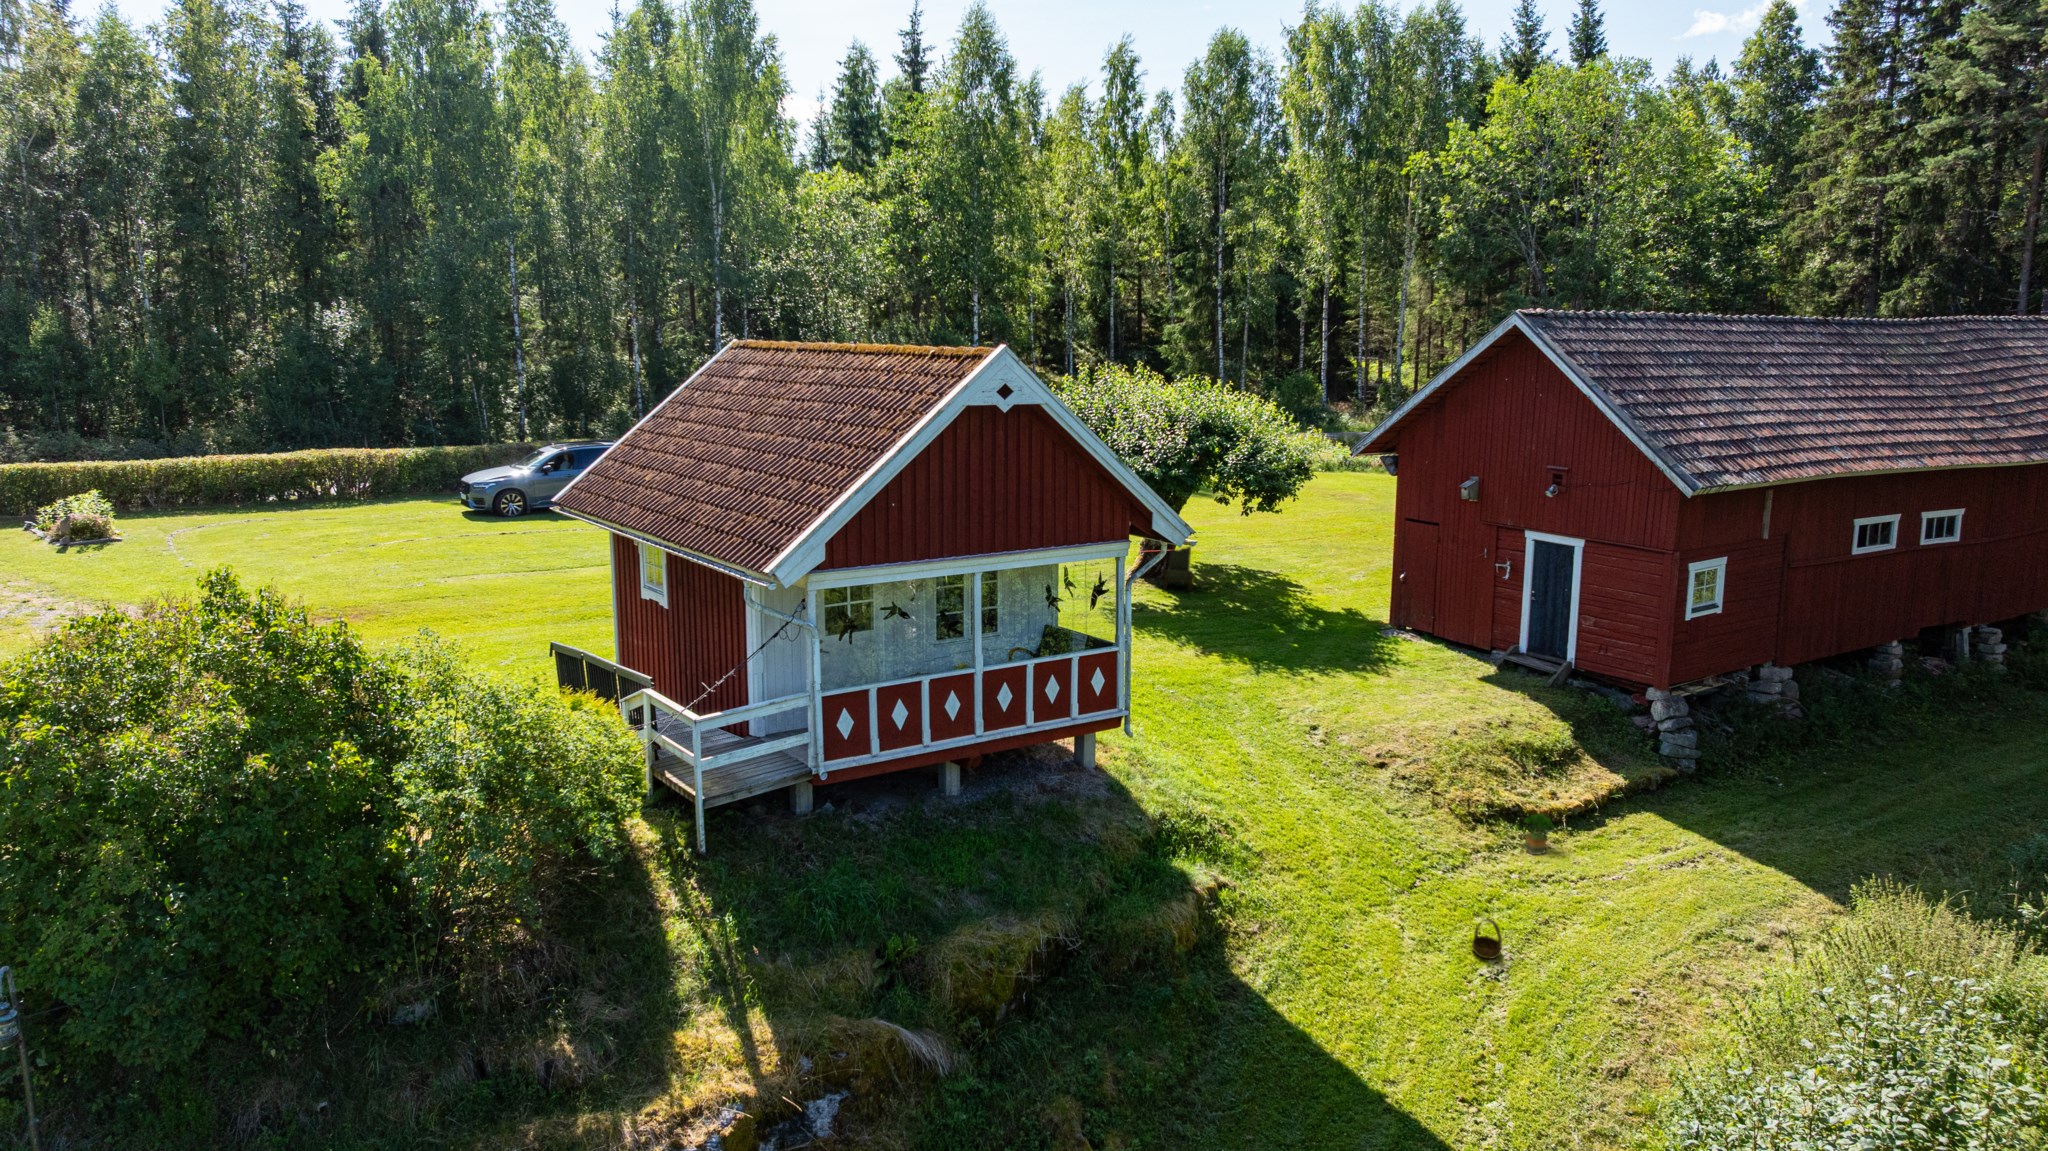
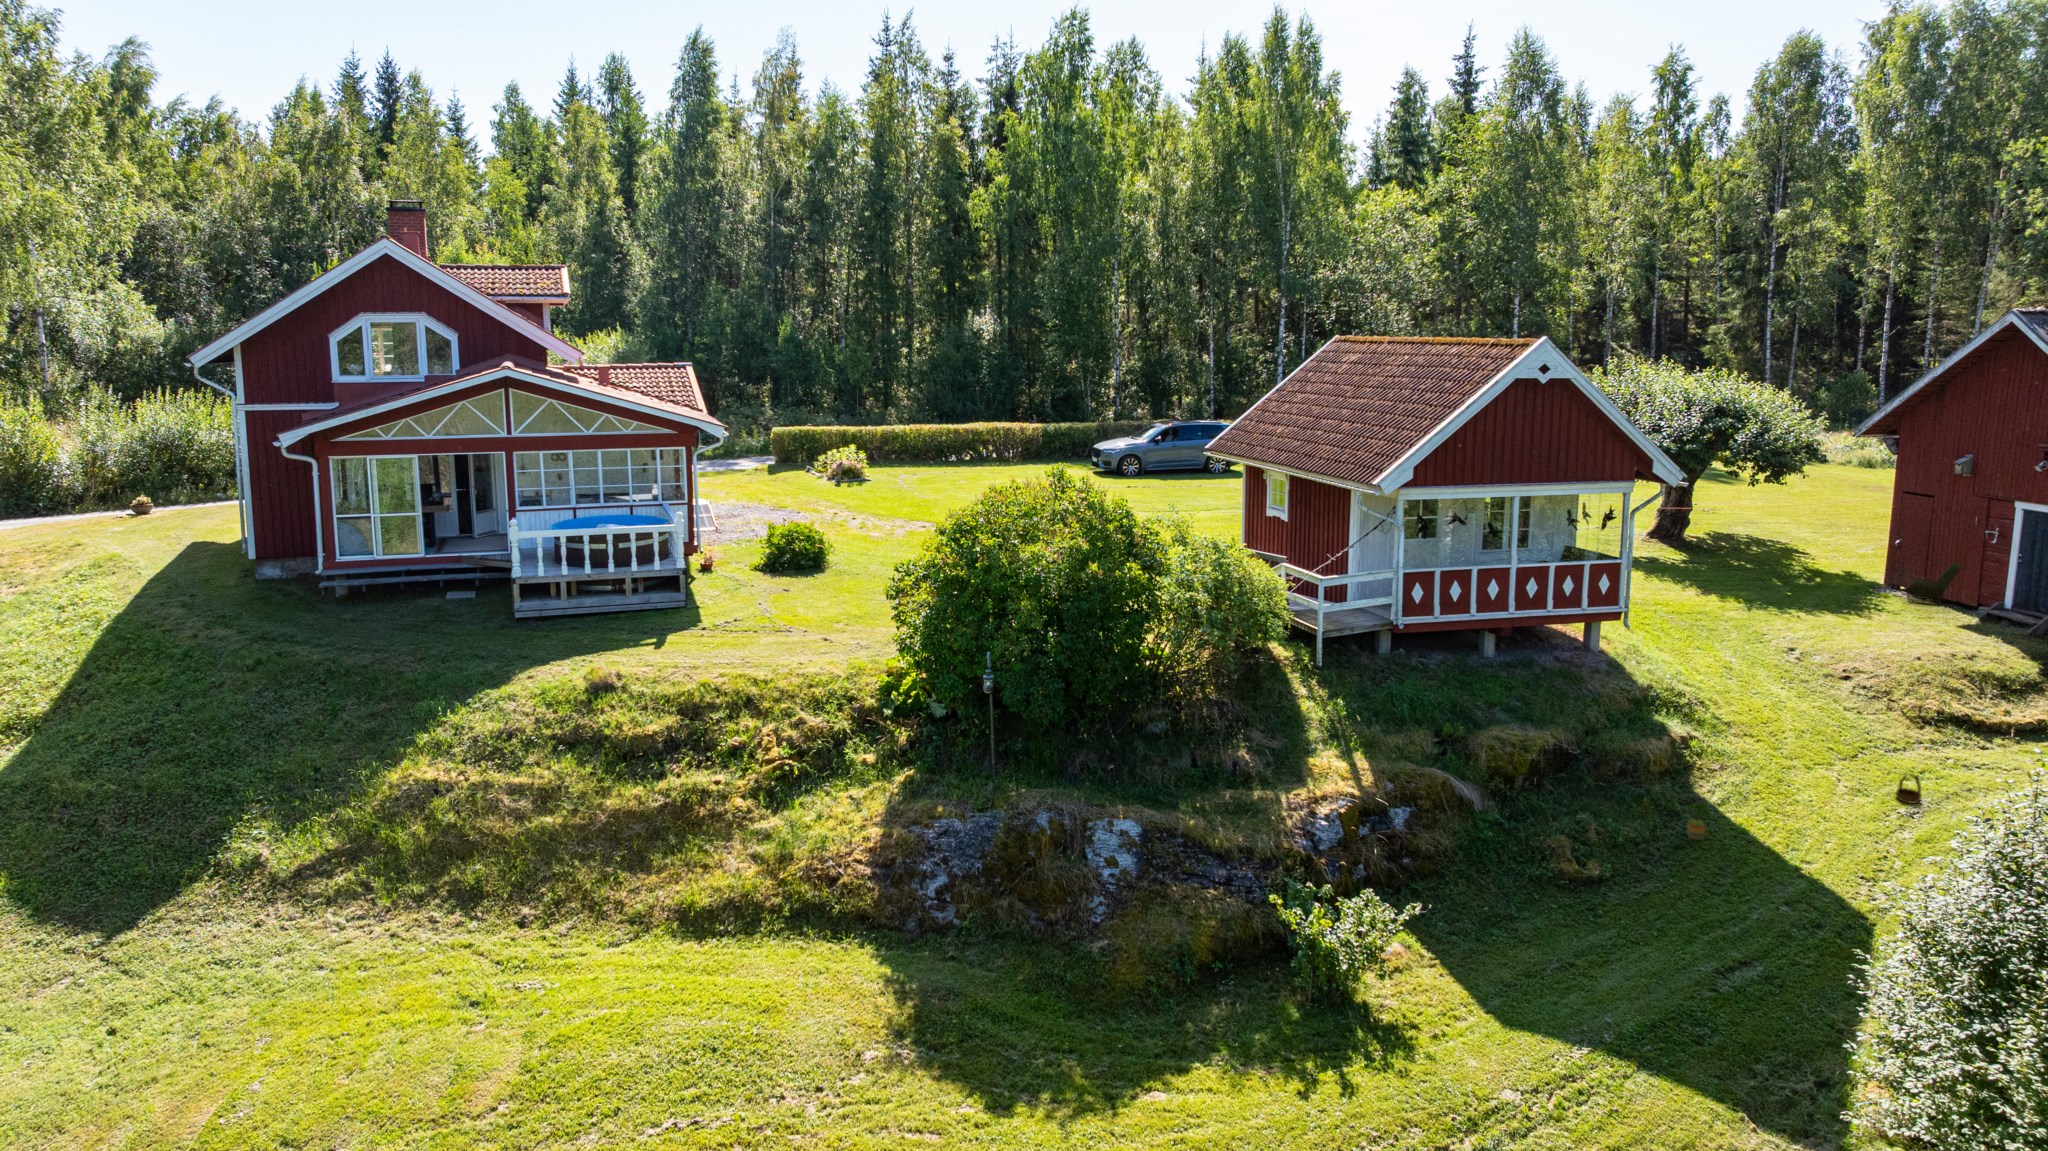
lounge chair: present [1164,546,1192,590] -> present [1907,562,1962,606]
potted tree: present [1524,814,1555,855] -> present [1687,803,1713,840]

